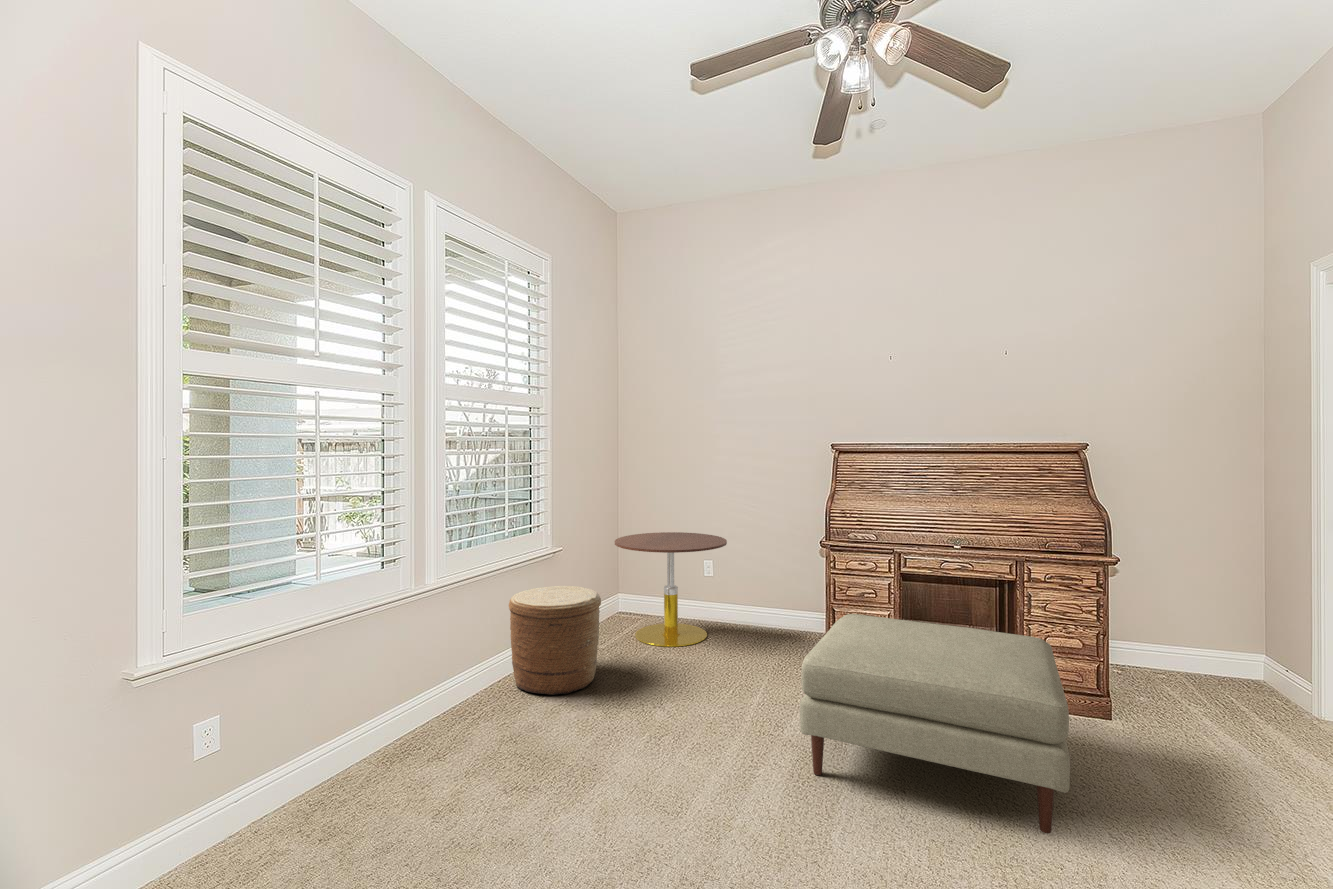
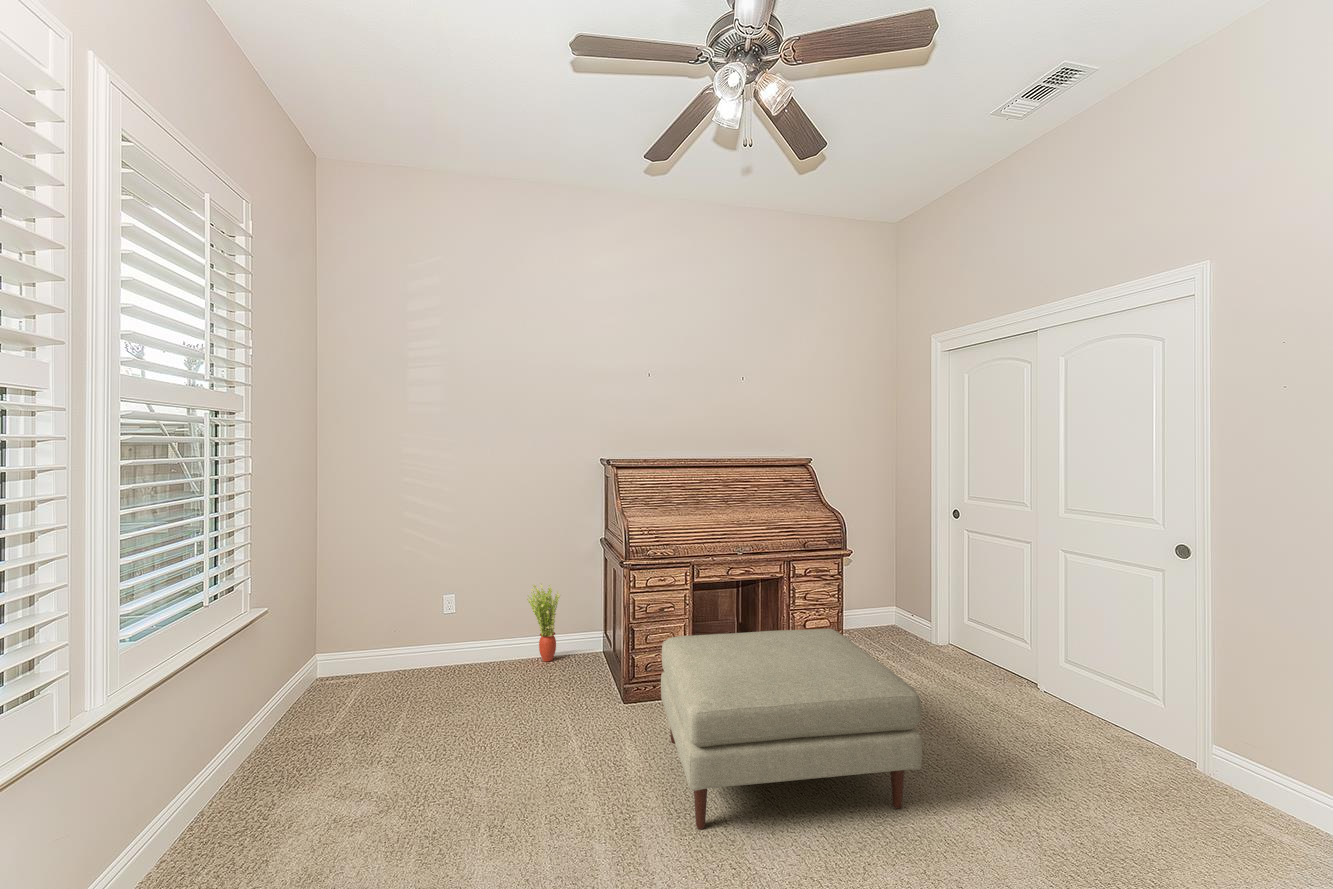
side table: present [615,532,727,647] -> none [335,564,488,717]
potted plant: none [767,561,798,634] -> present [527,583,560,661]
woven basket: present [509,586,601,695] -> none [196,668,359,858]

